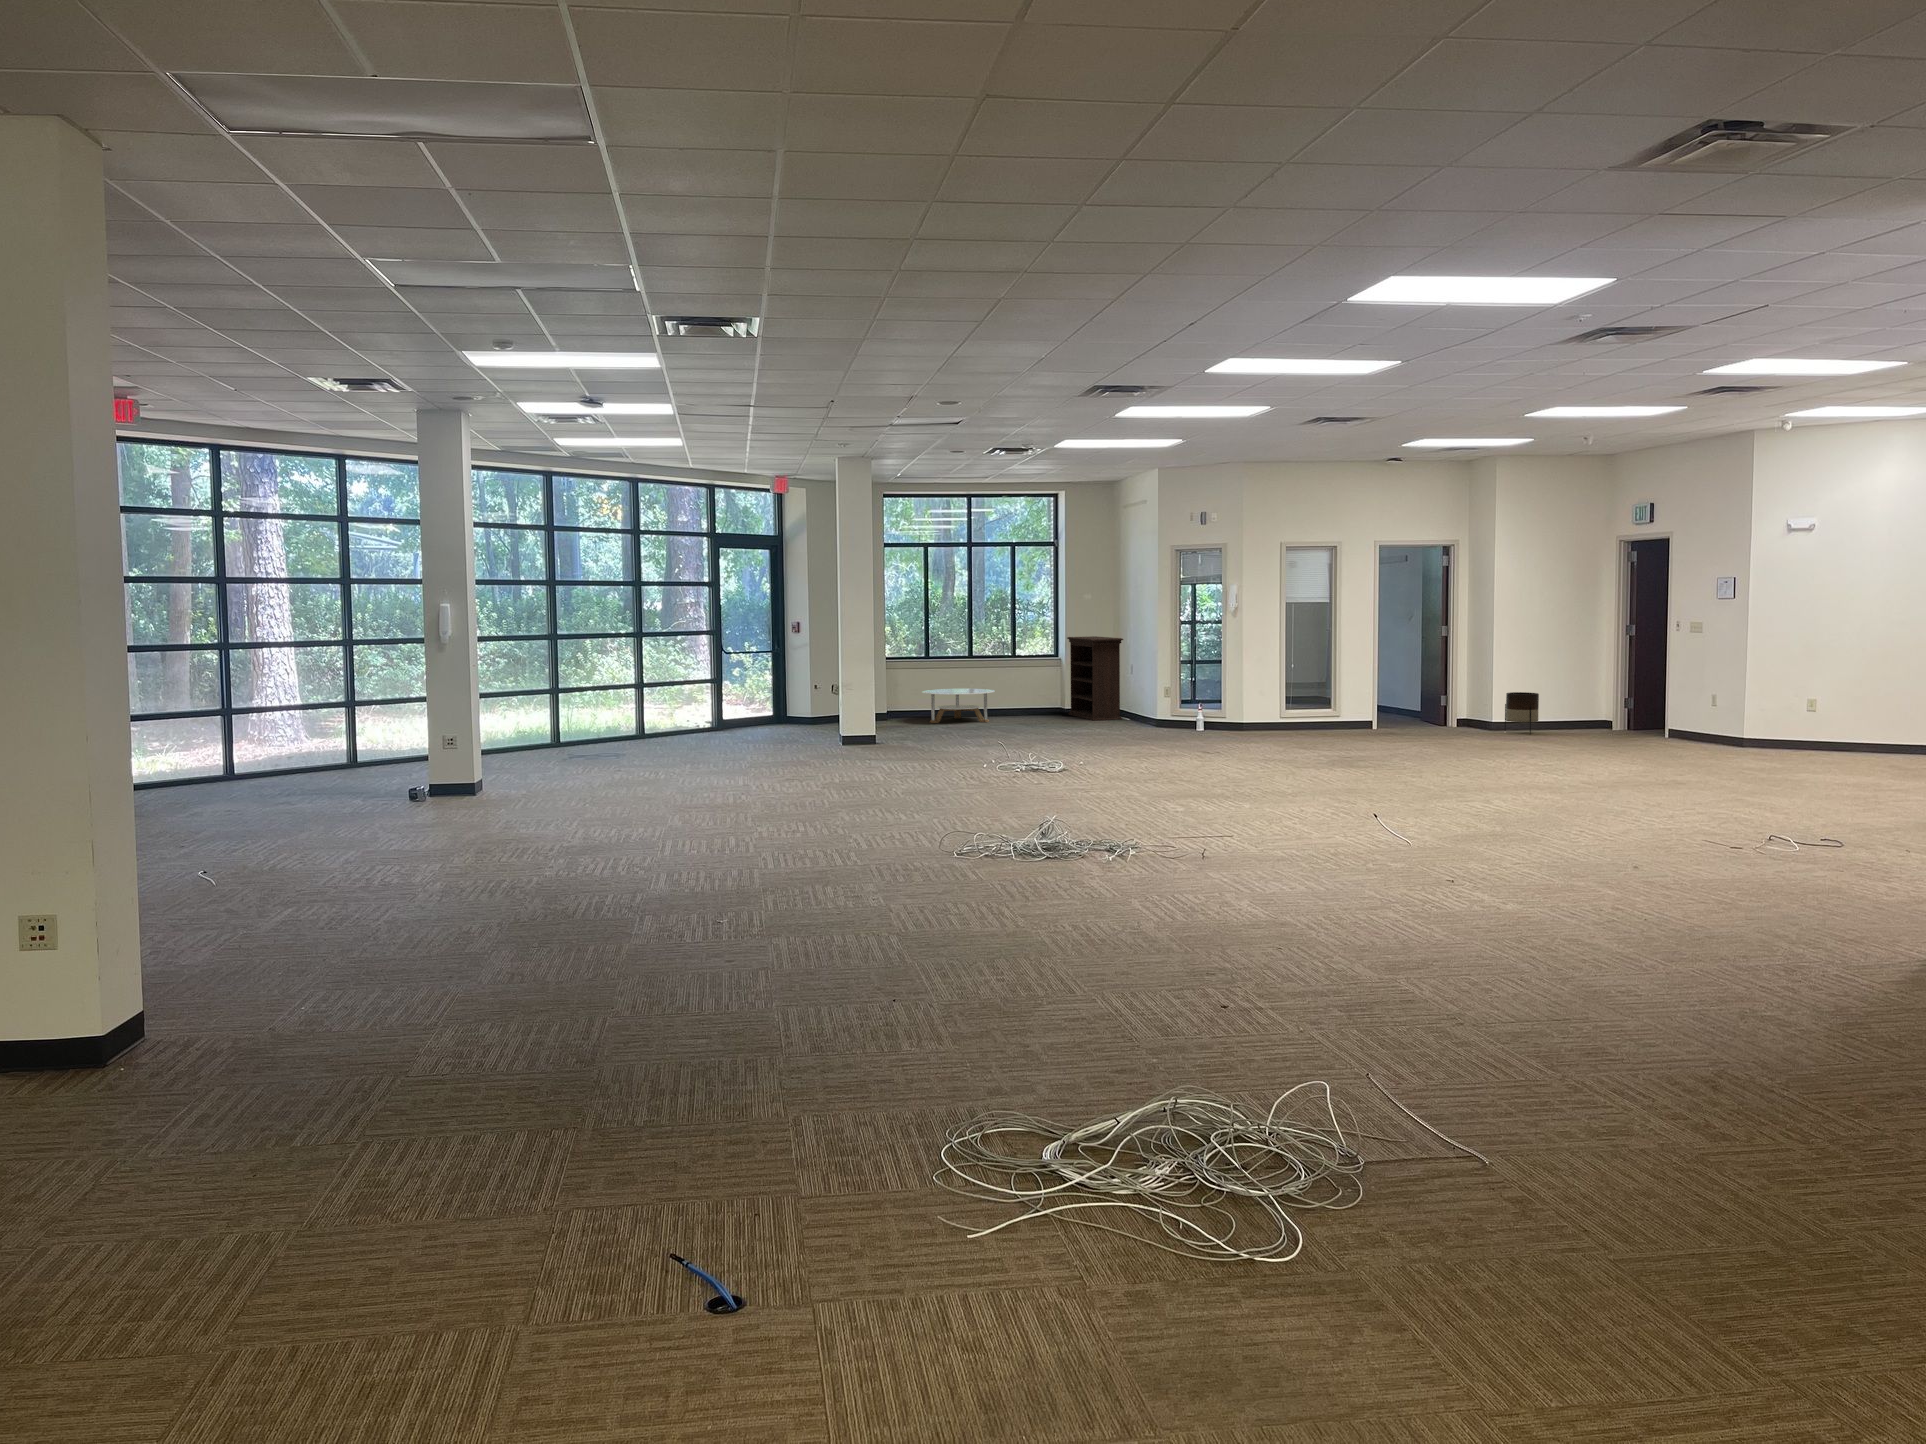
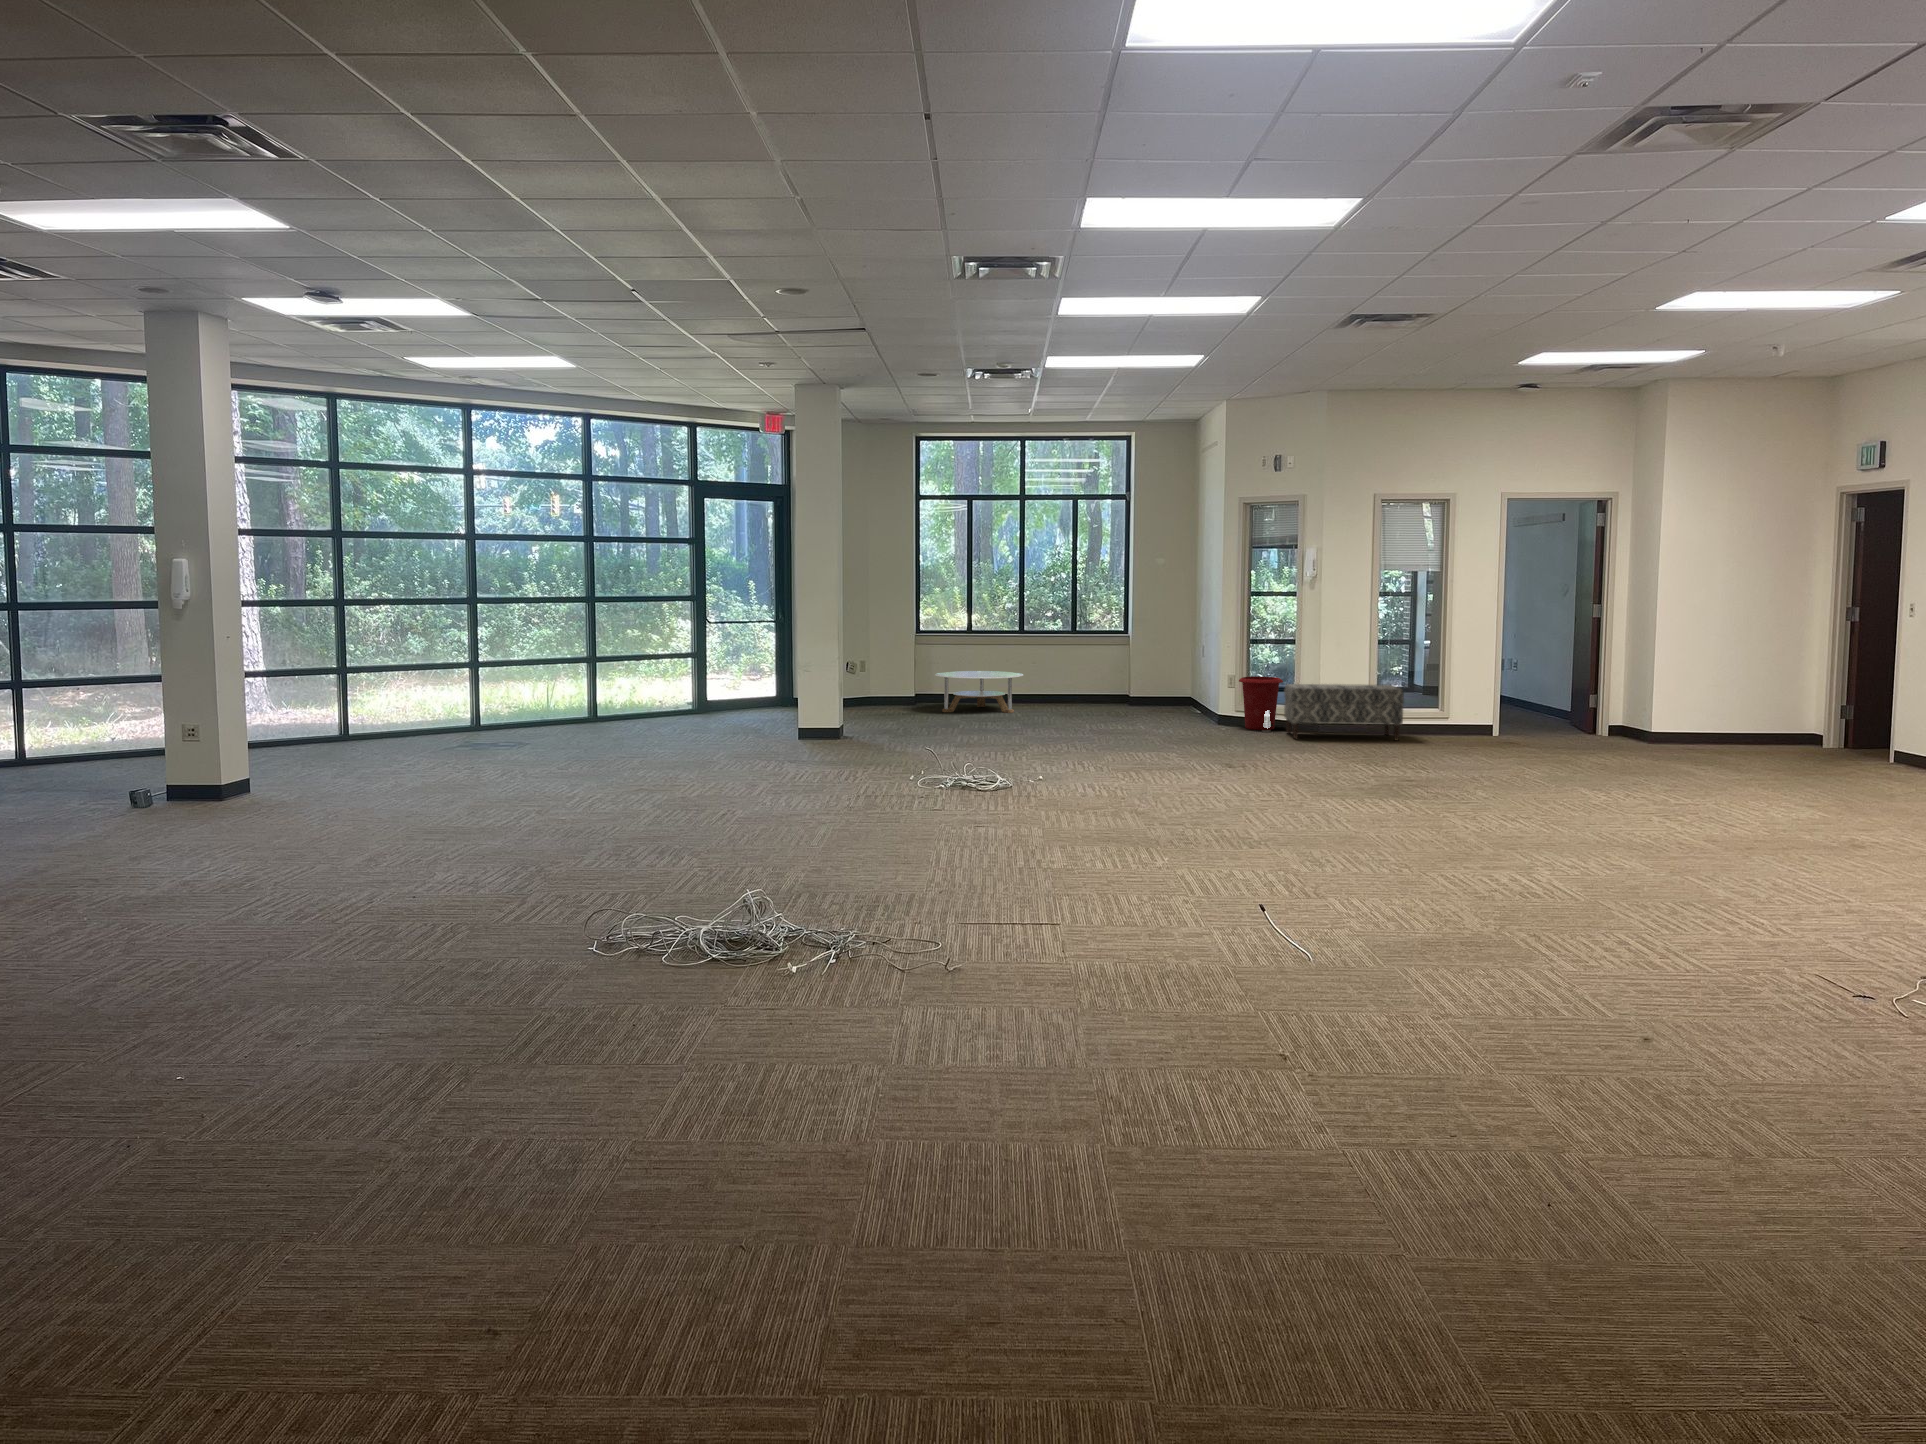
bookshelf: present [1067,636,1123,721] -> none [1118,611,1181,714]
waste bin: none [1177,687,1212,729] -> present [1239,677,1283,730]
bench: none [1215,691,1308,735] -> present [1284,684,1404,740]
planter: present [1505,692,1539,734] -> none [1670,694,1720,751]

